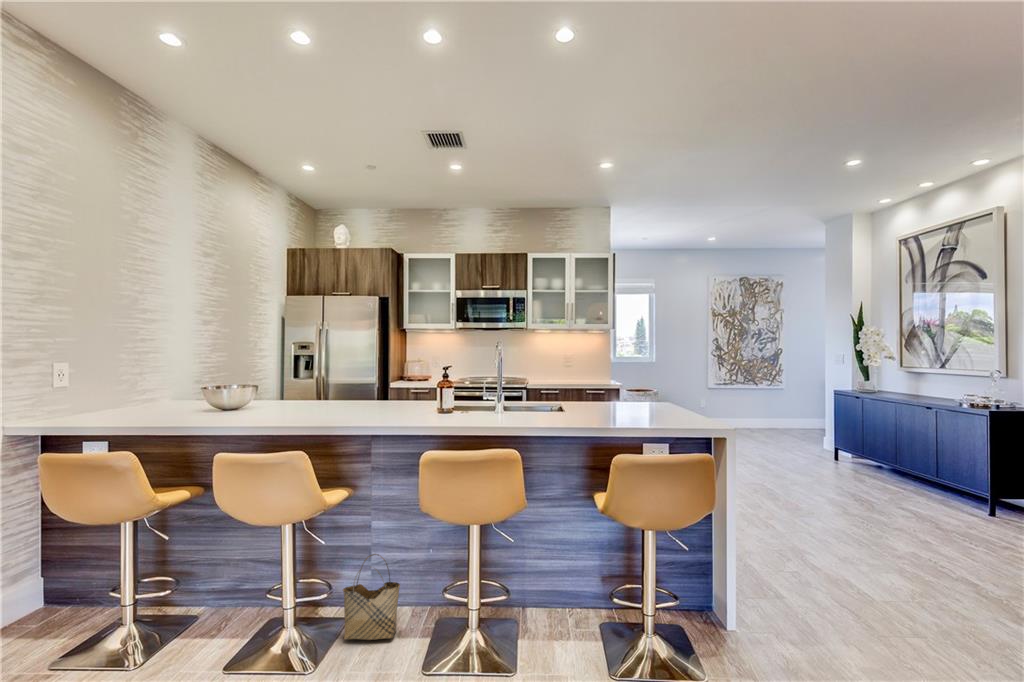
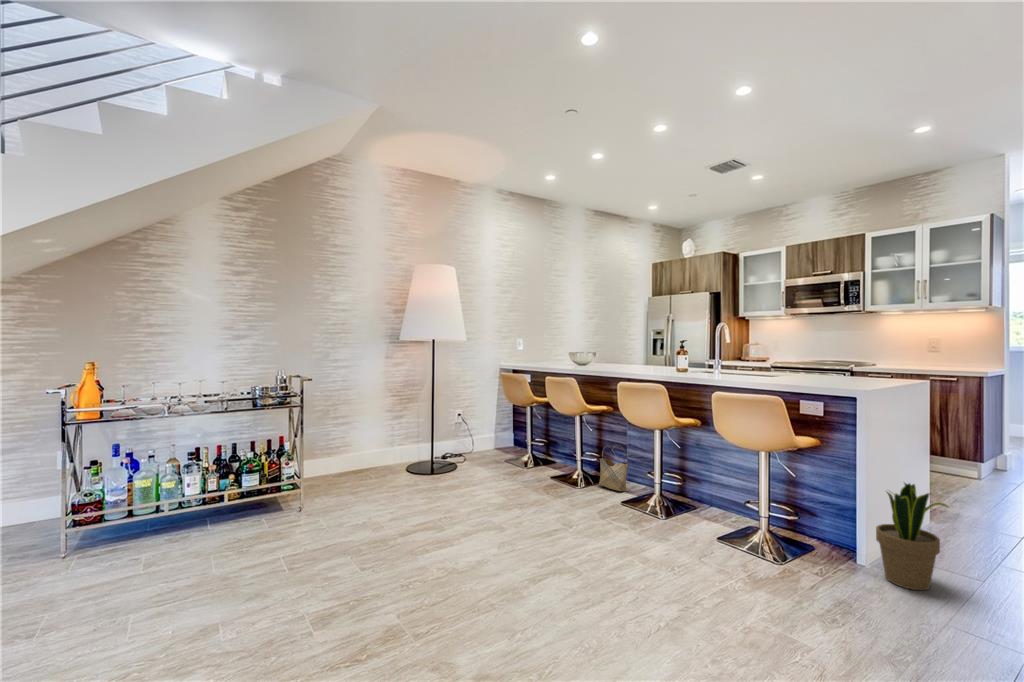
potted plant: none [750,525,820,648] -> present [876,482,947,590]

